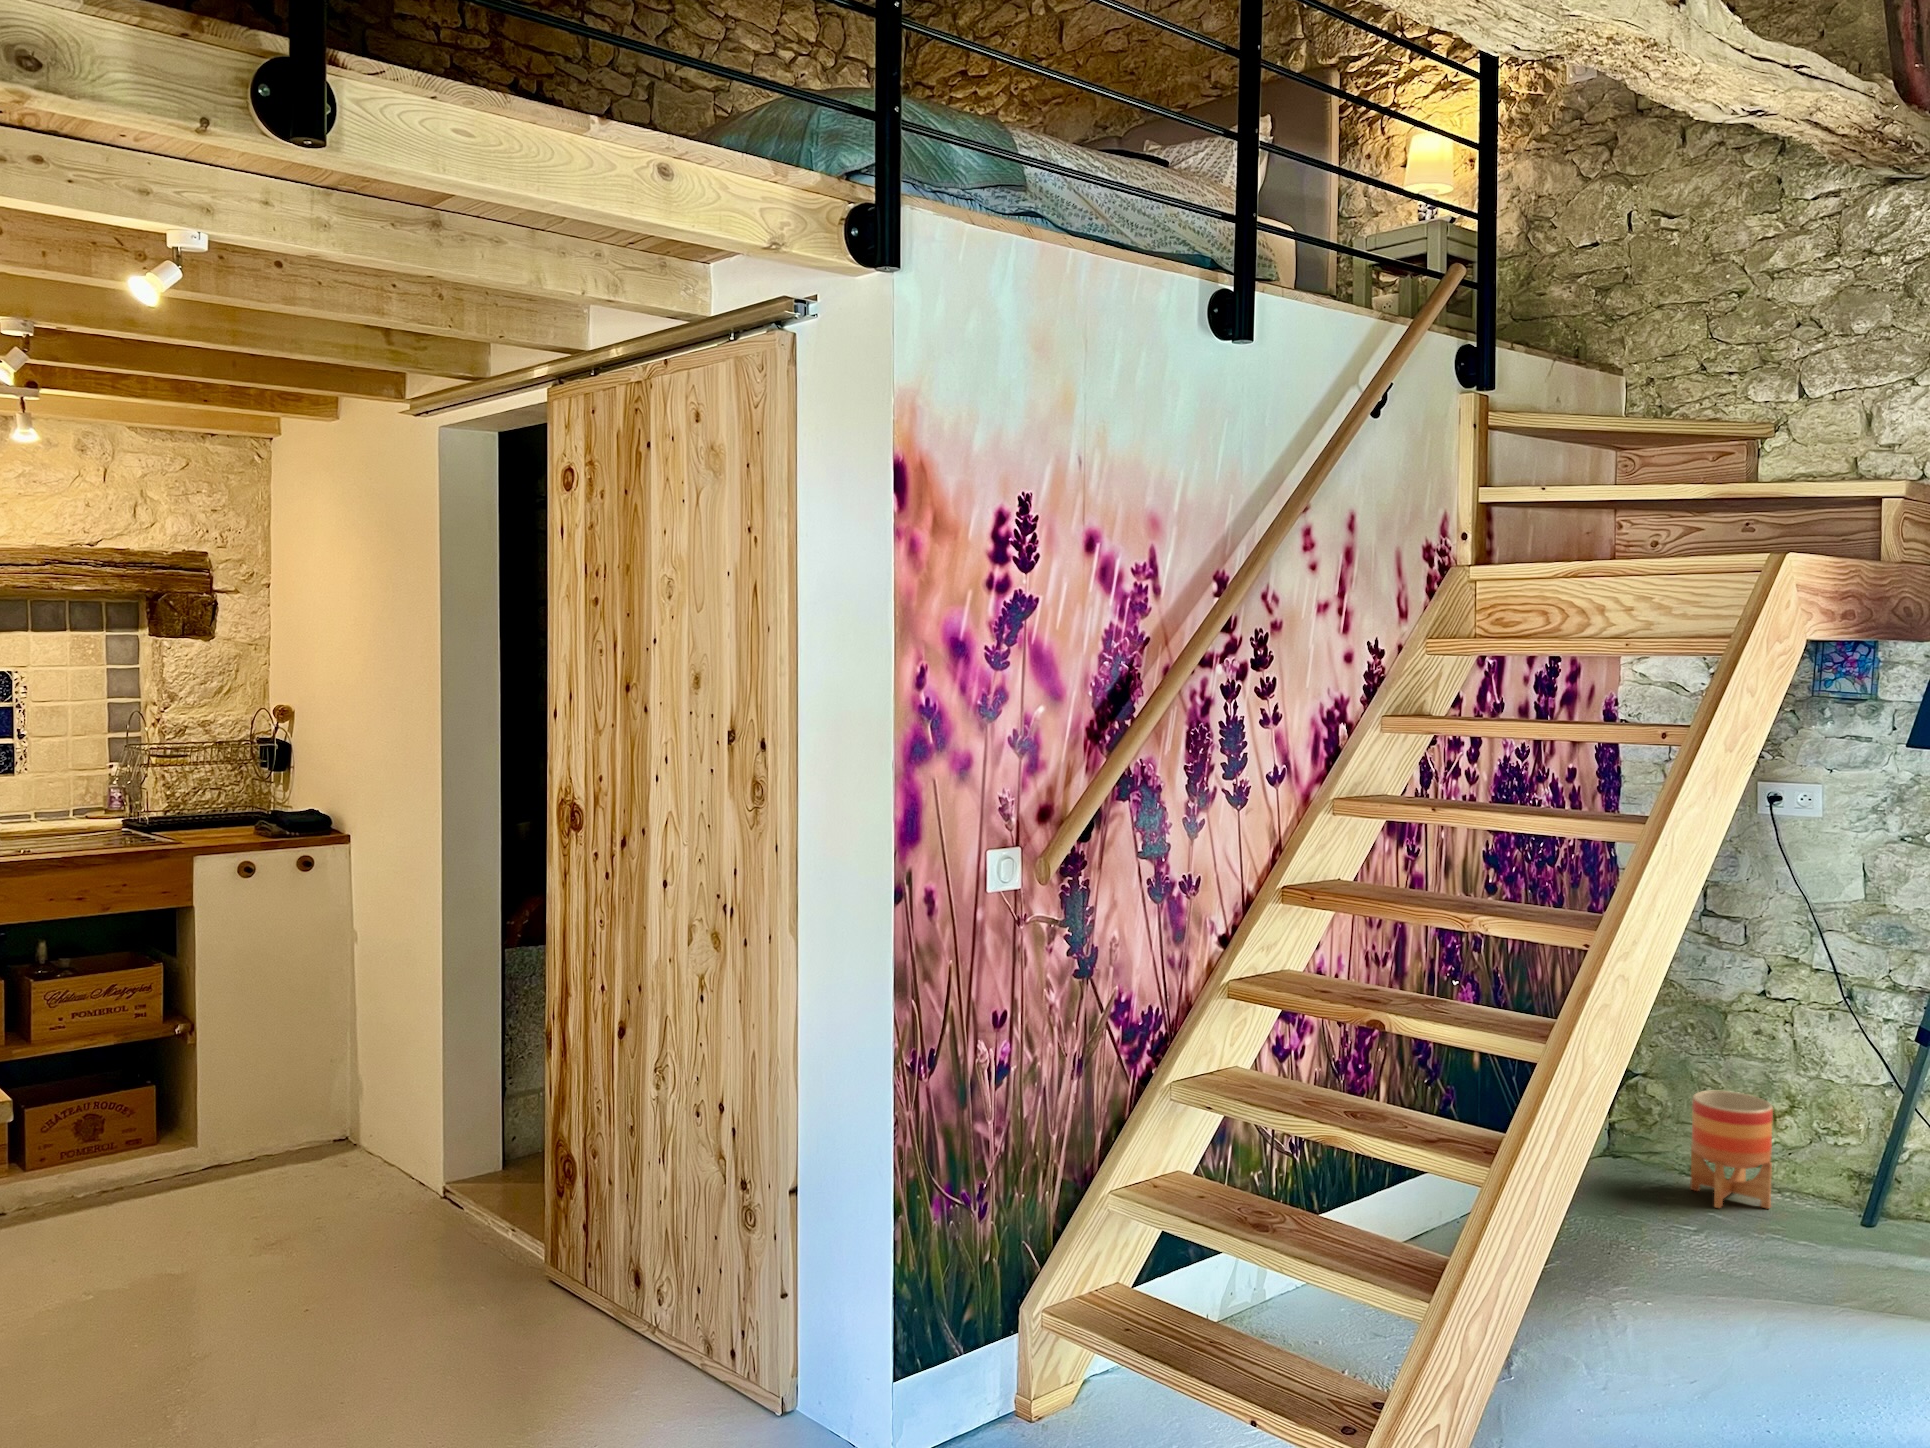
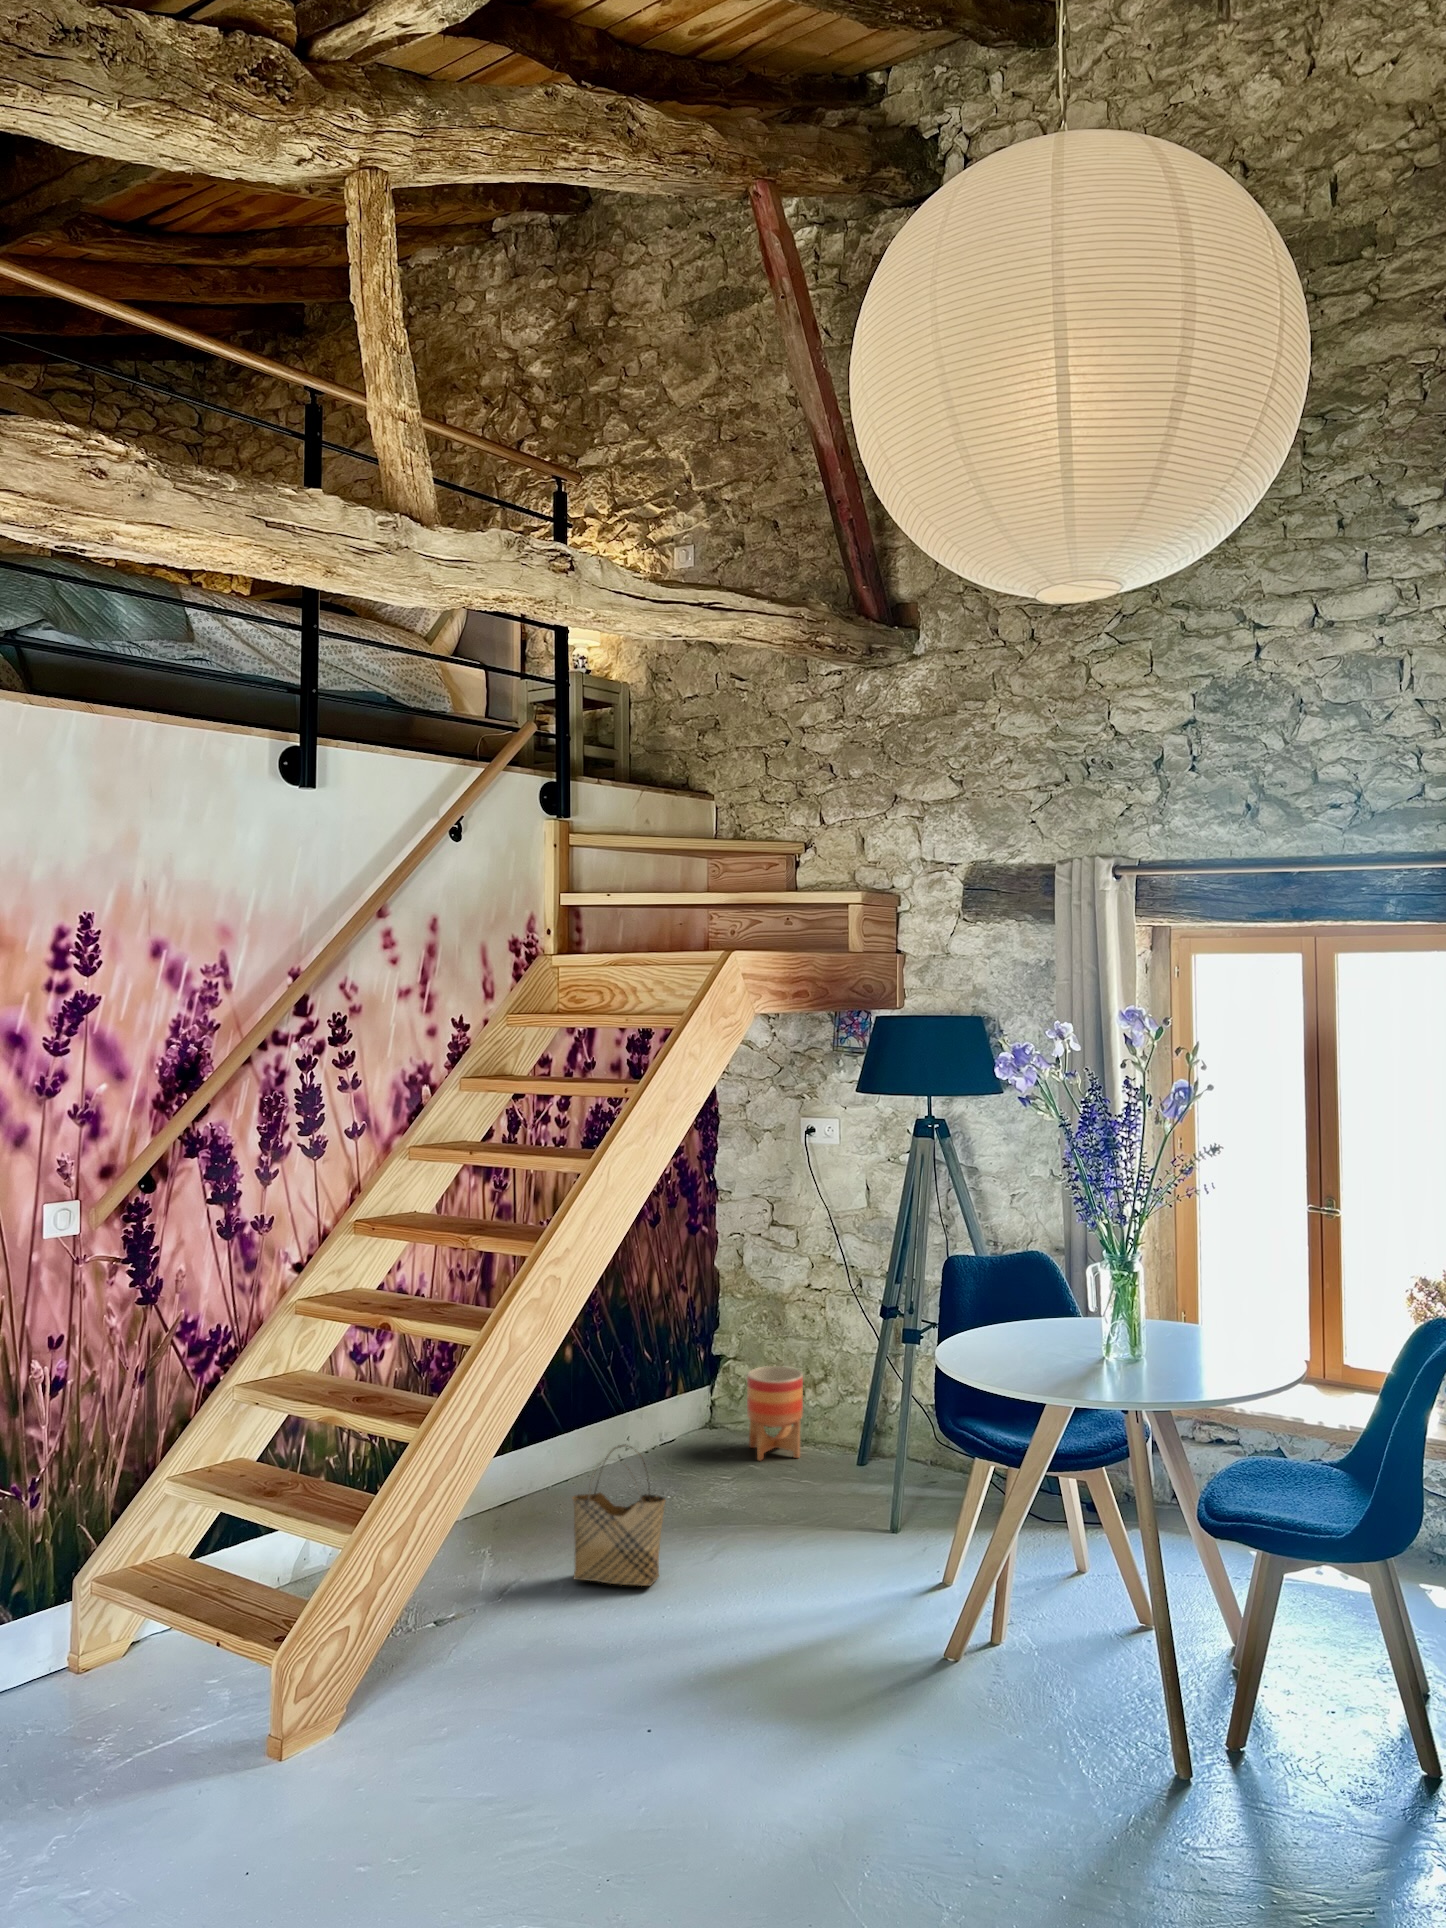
woven basket: none [1587,1186,1721,1372] -> present [572,1444,665,1586]

